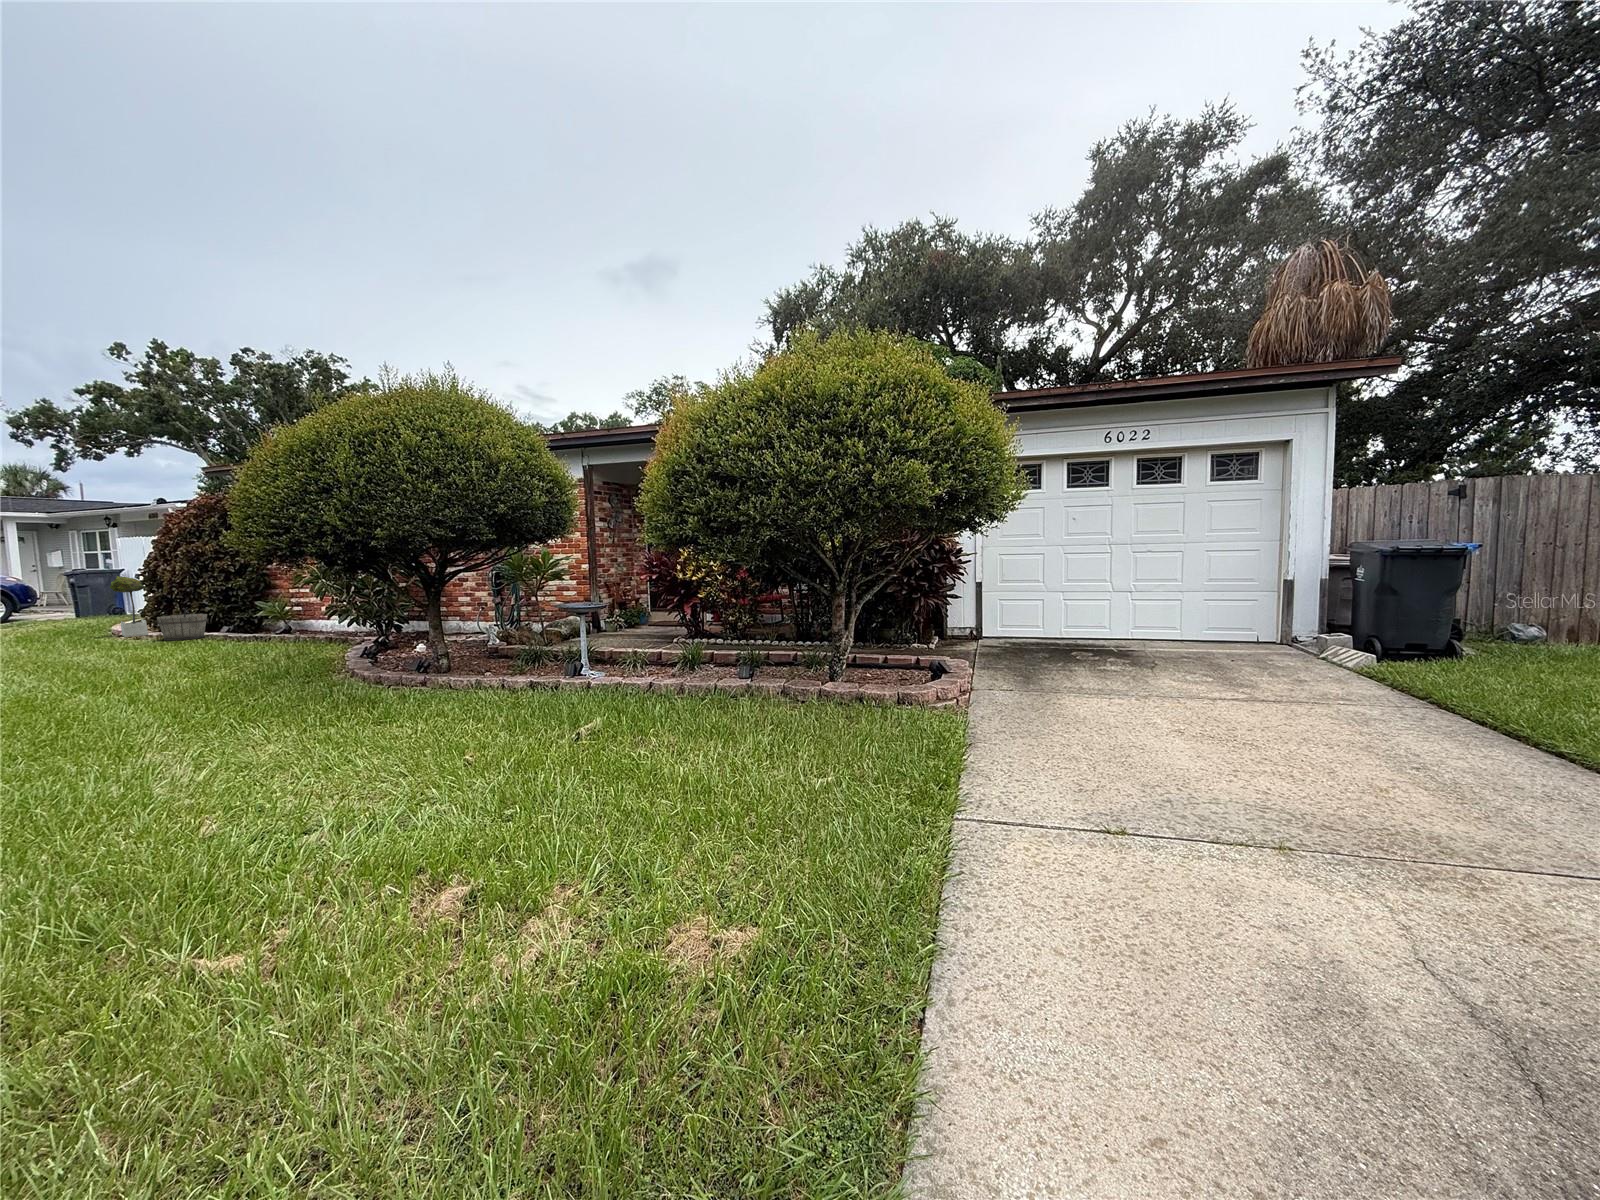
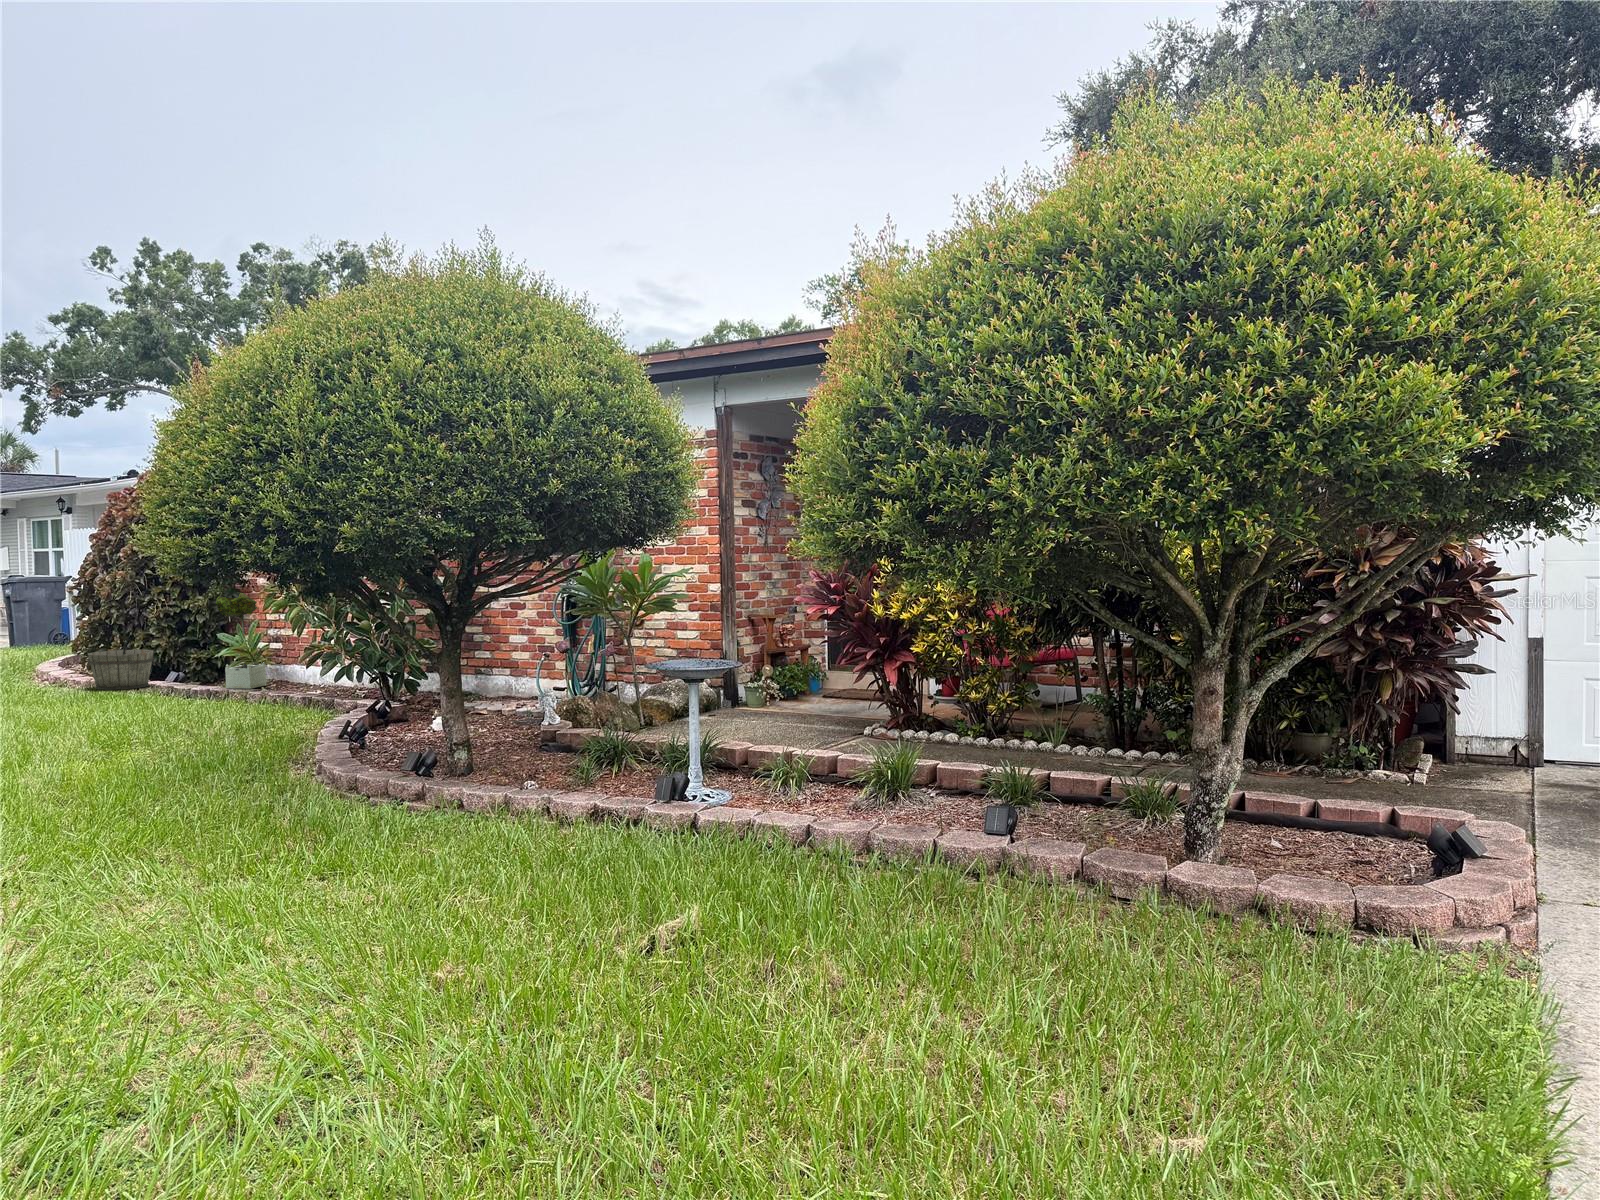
potted tree: present [110,576,148,637] -> present [216,593,266,689]

